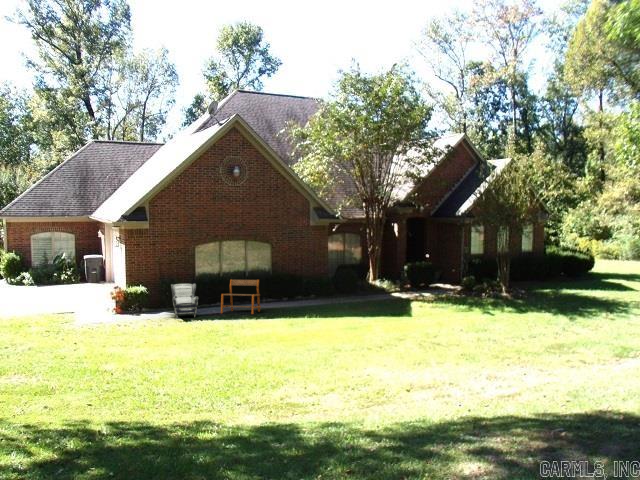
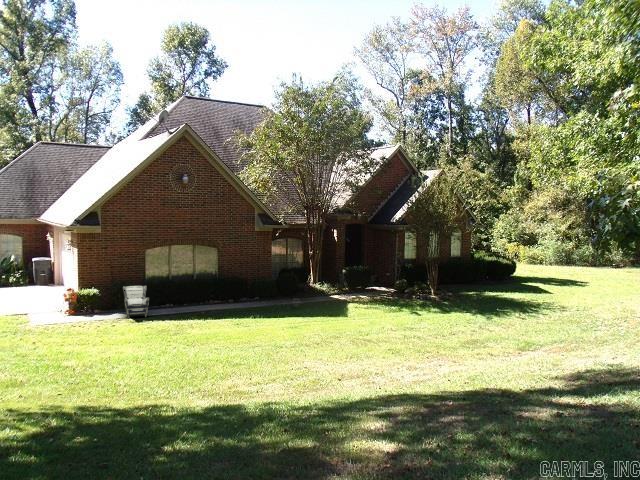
bench: present [221,279,261,314] -> none [170,282,208,314]

